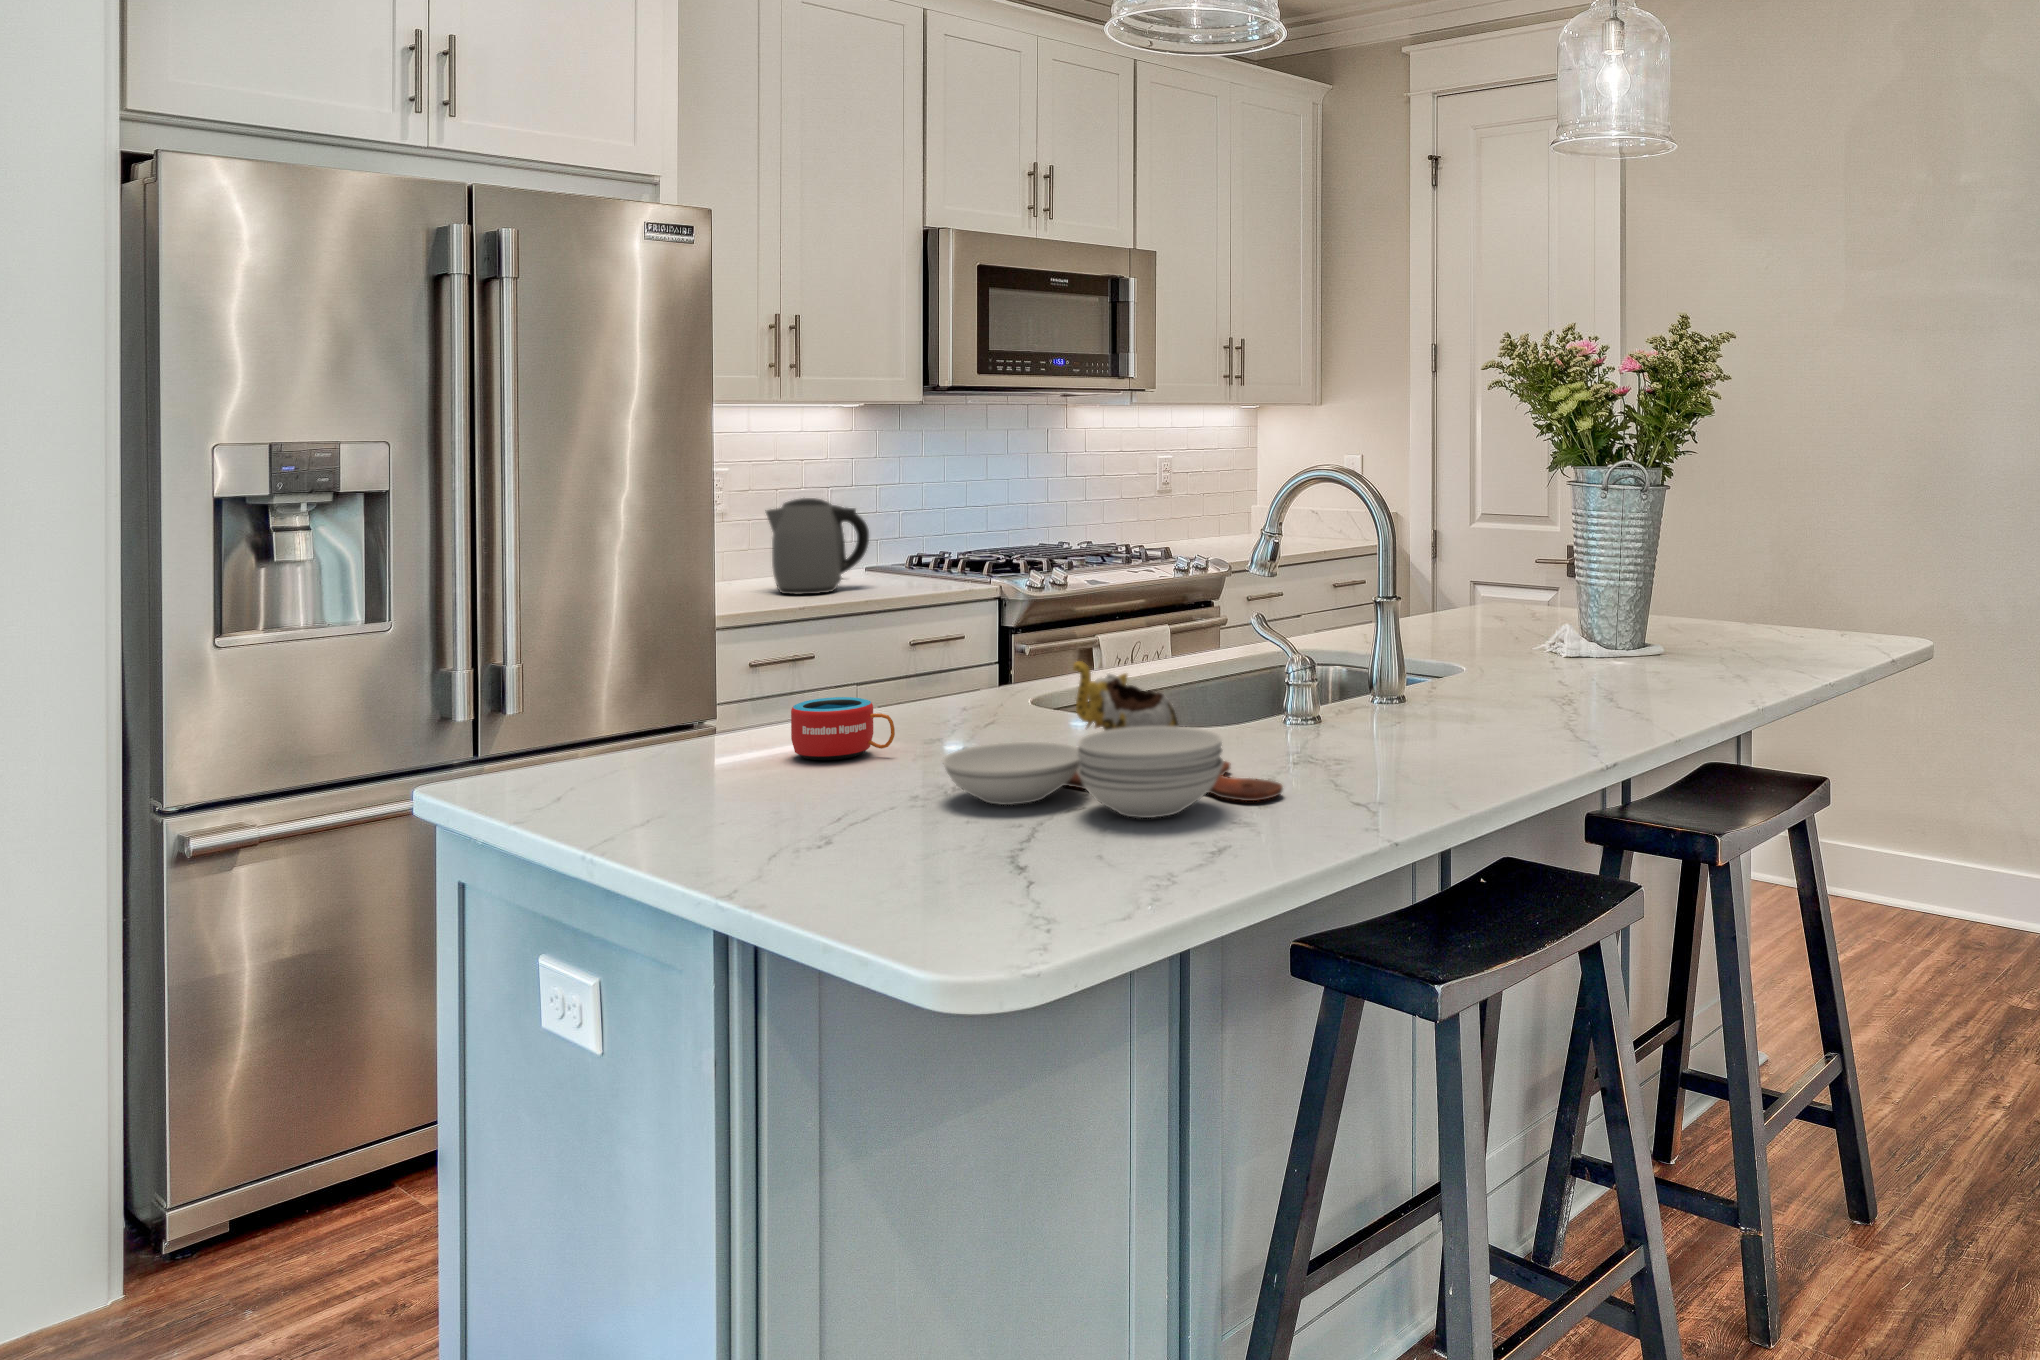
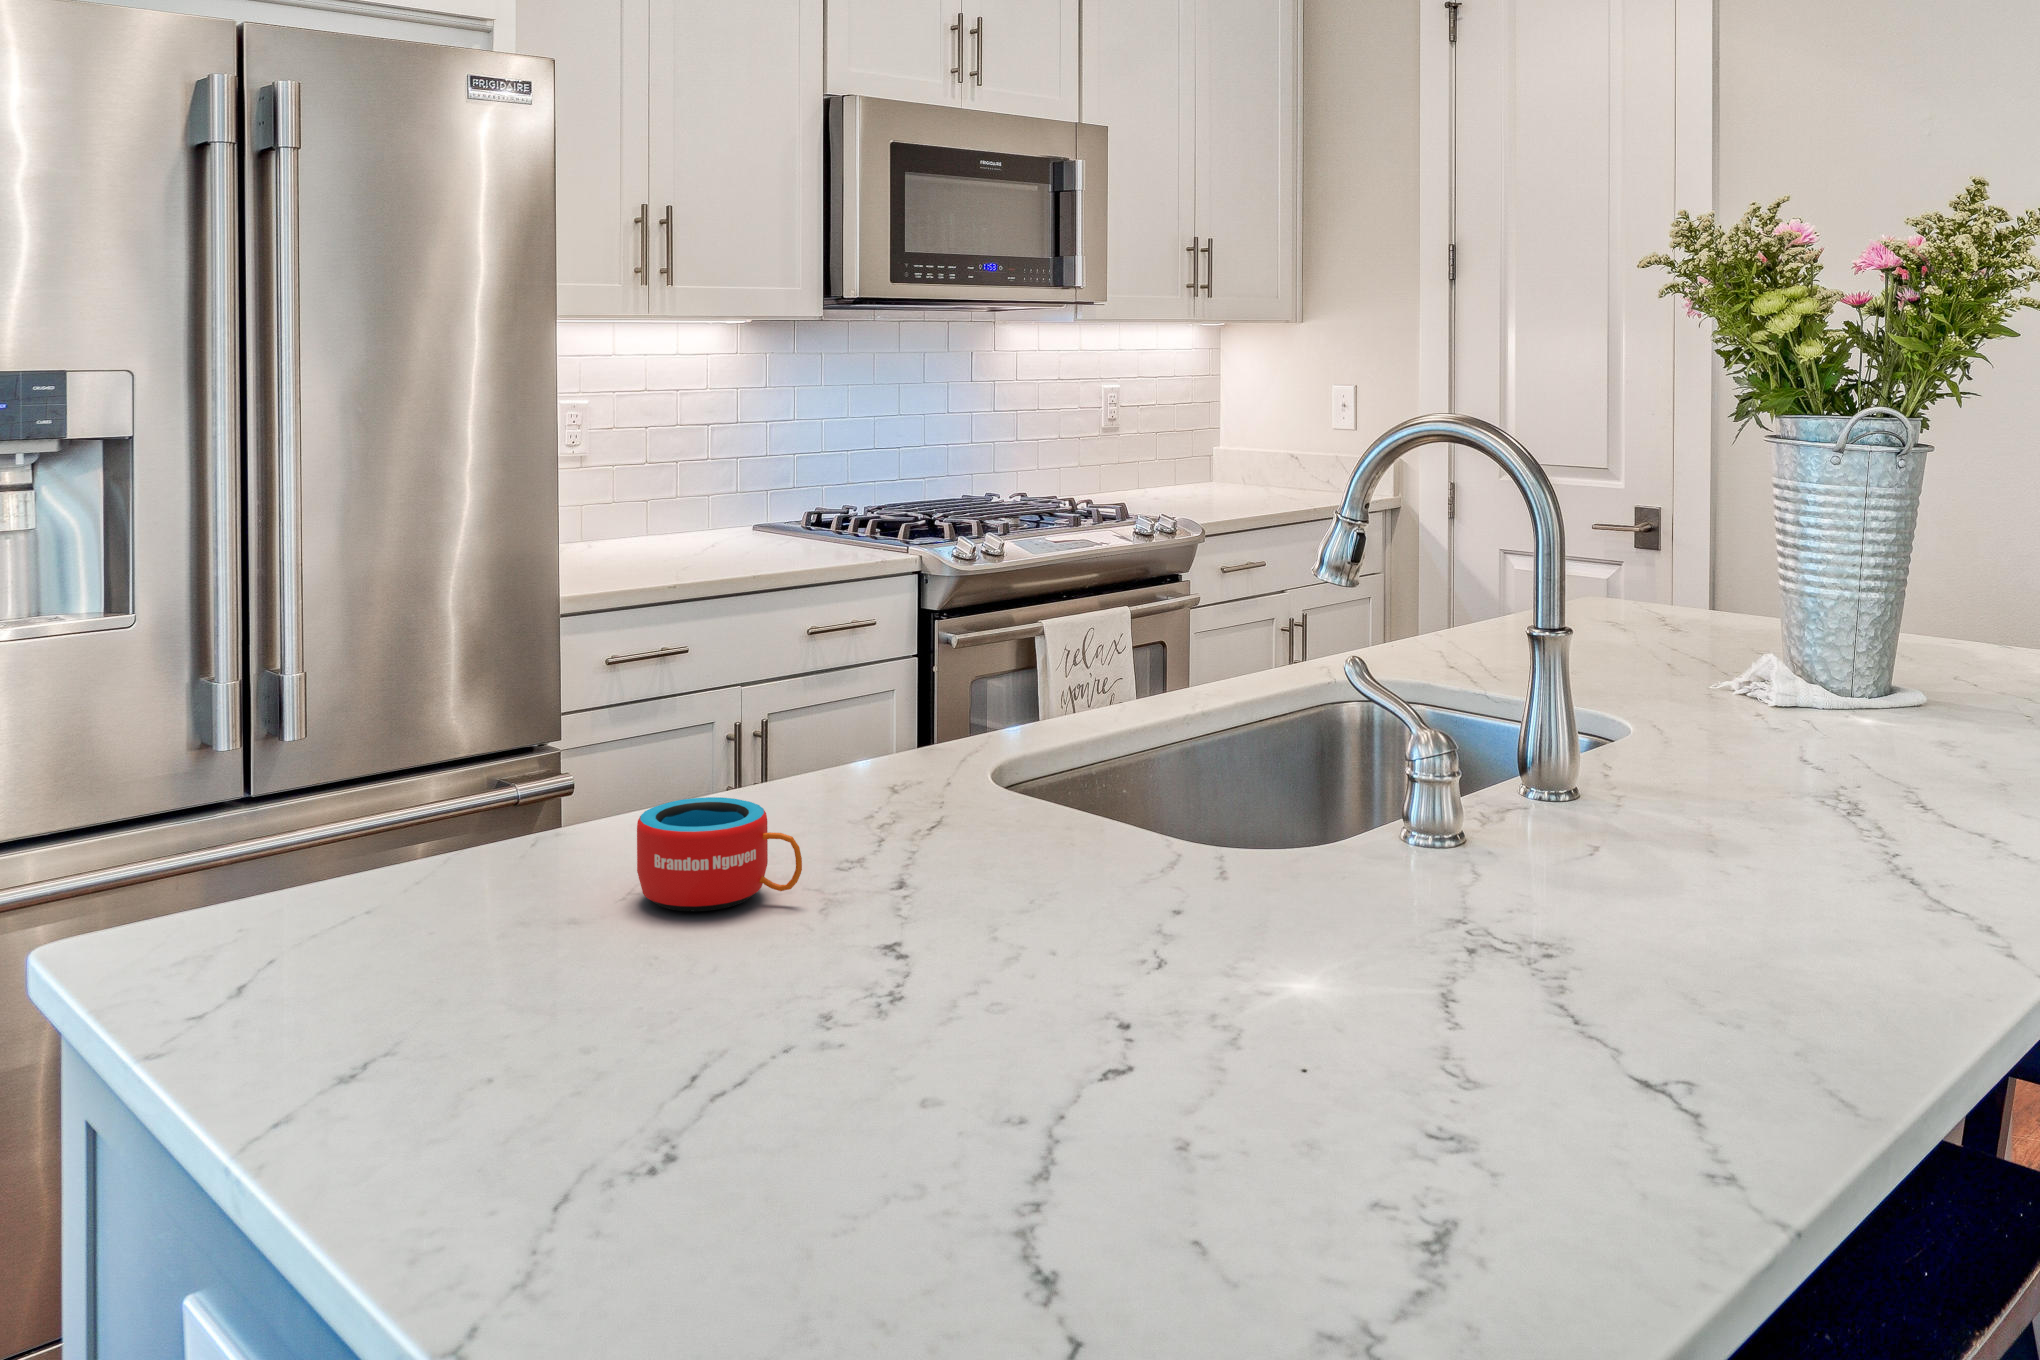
kettle: present [766,498,869,594] -> none [626,441,754,566]
cutting board: present [942,661,1283,818] -> none [891,767,1515,1117]

